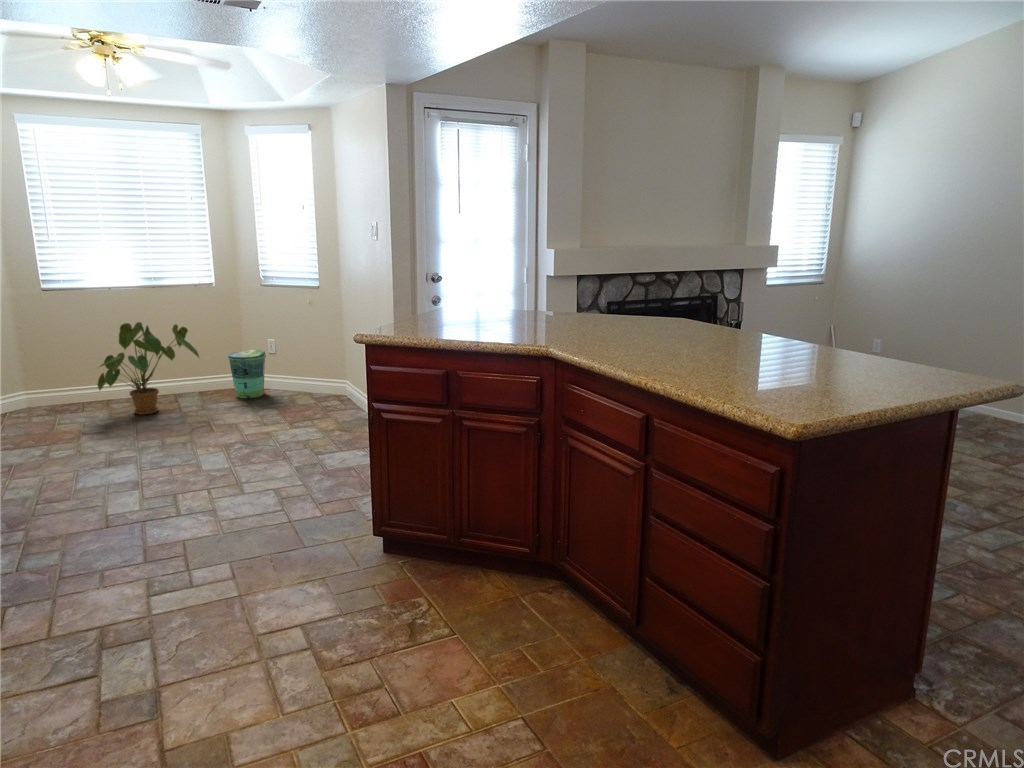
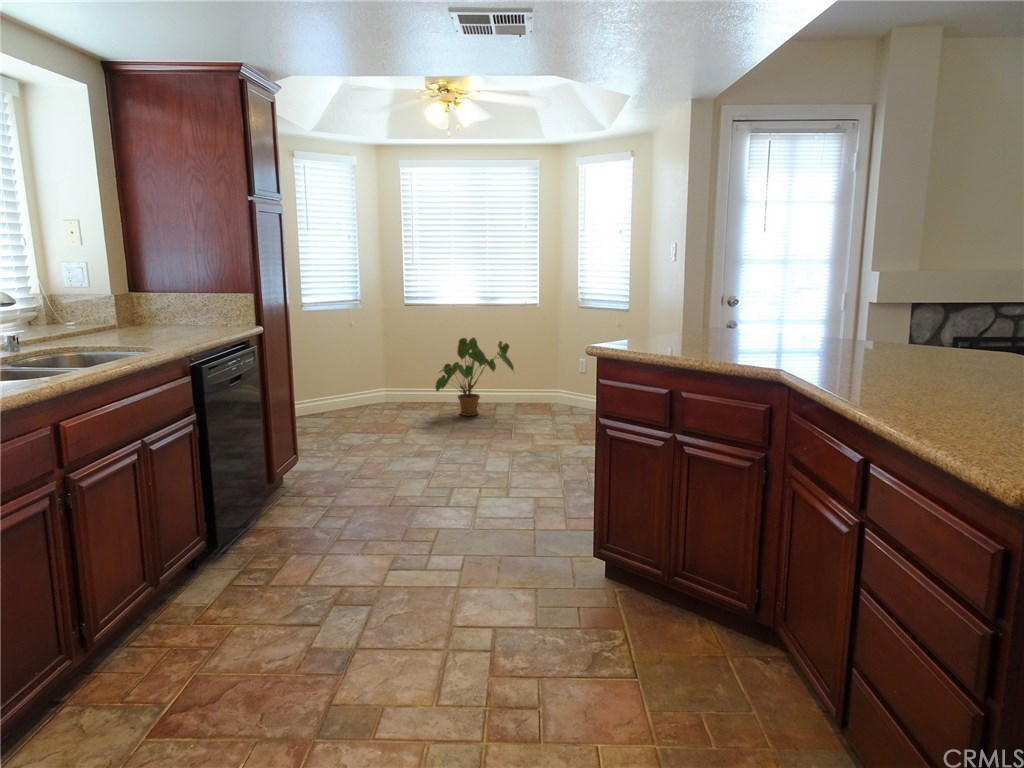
trash can: present [228,350,266,398] -> none [540,368,572,412]

